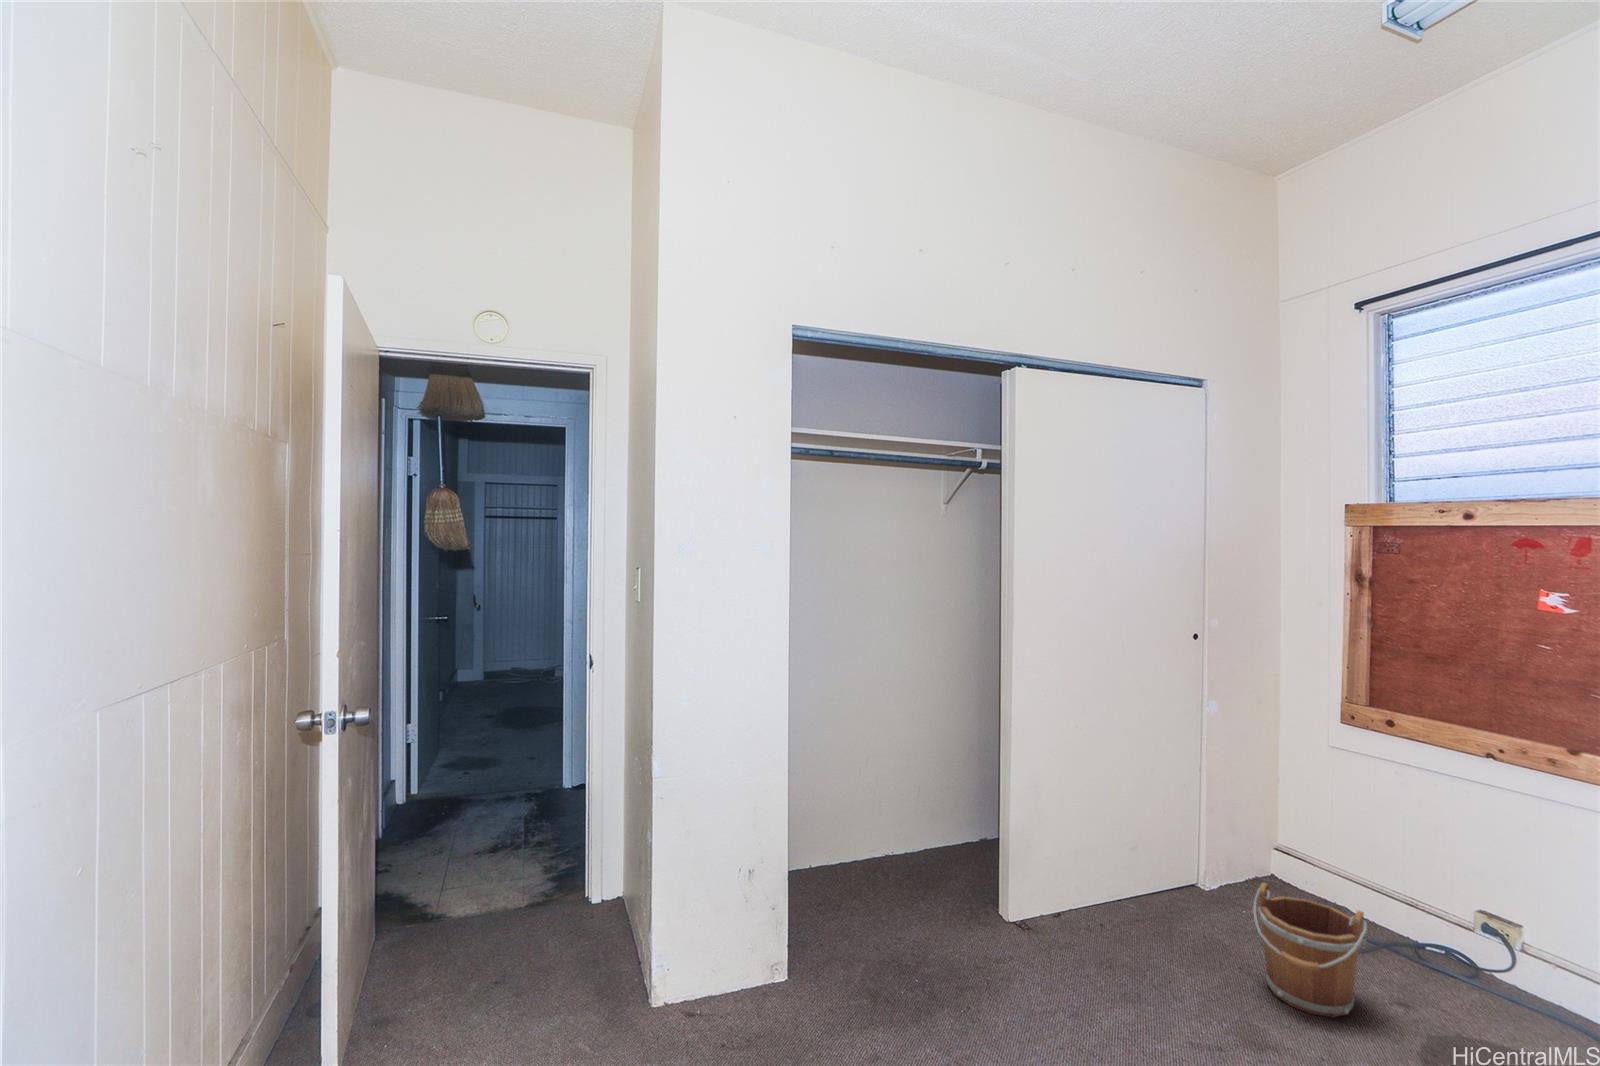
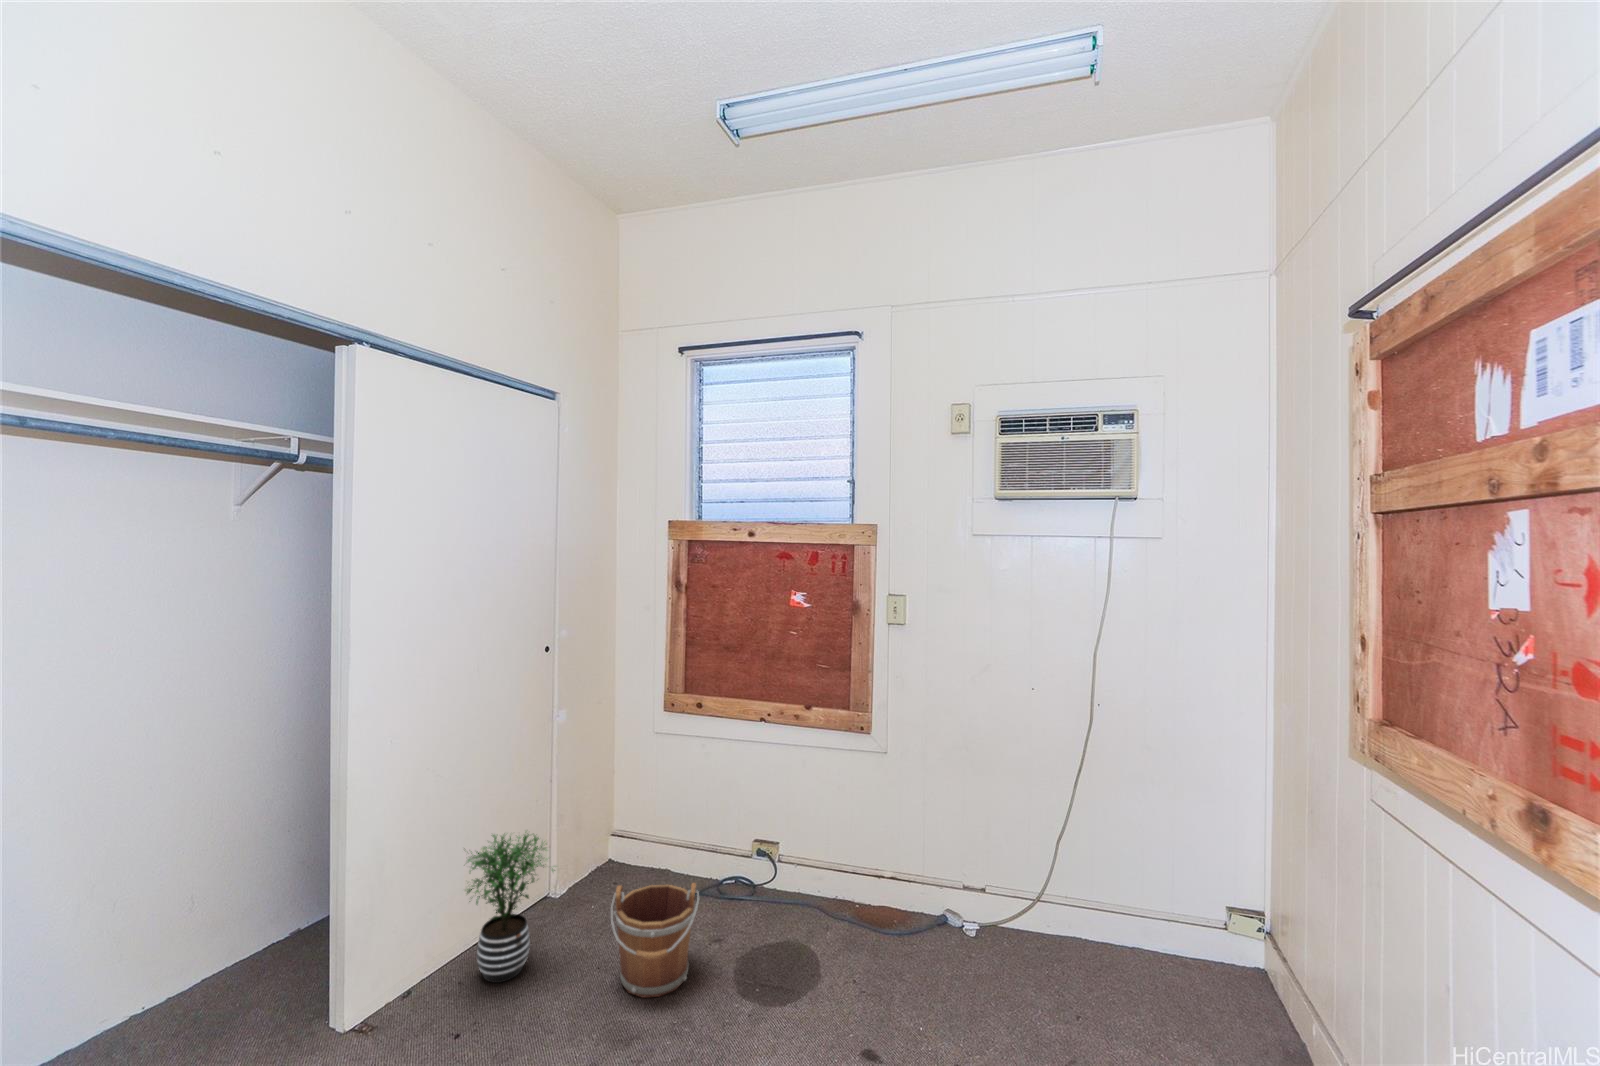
potted plant: none [1107,797,1200,934] -> present [467,832,555,983]

